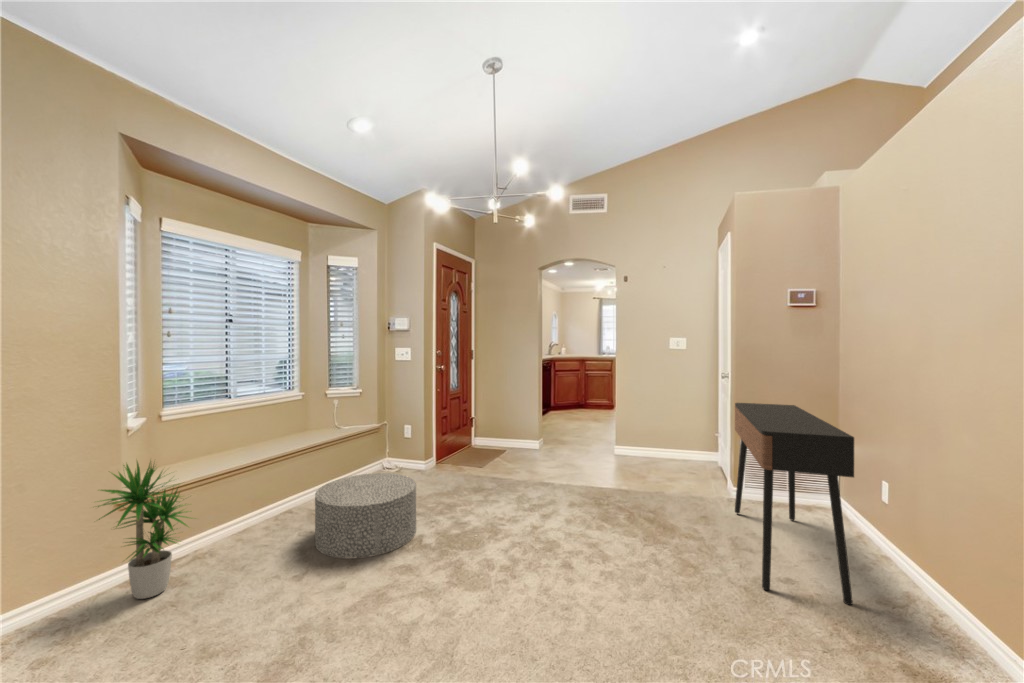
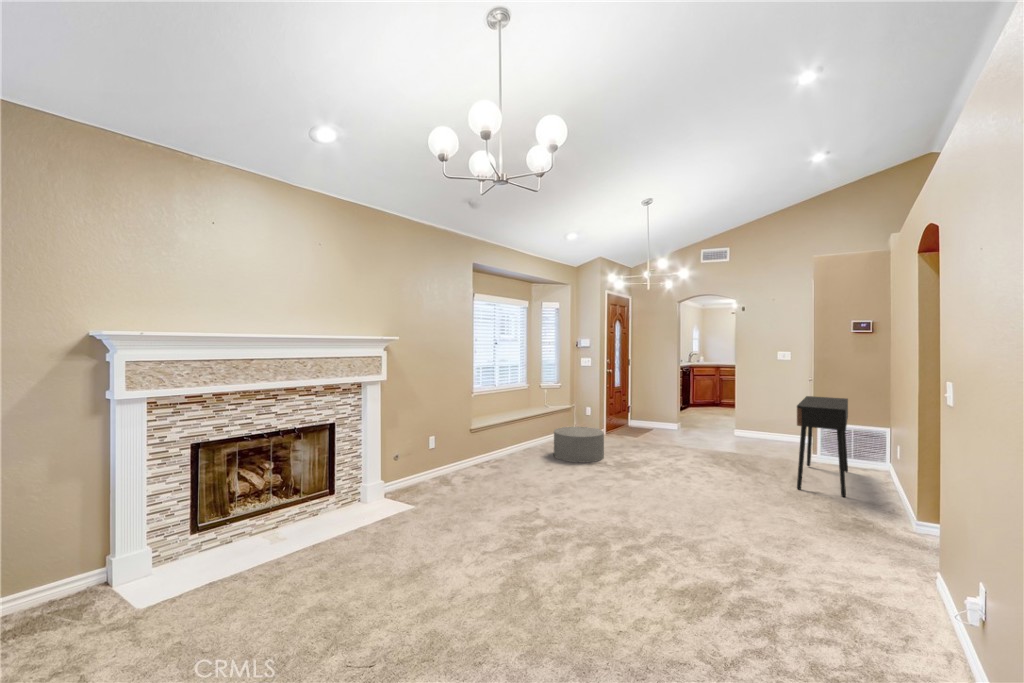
potted plant: present [98,461,192,599] -> none [476,405,512,464]

